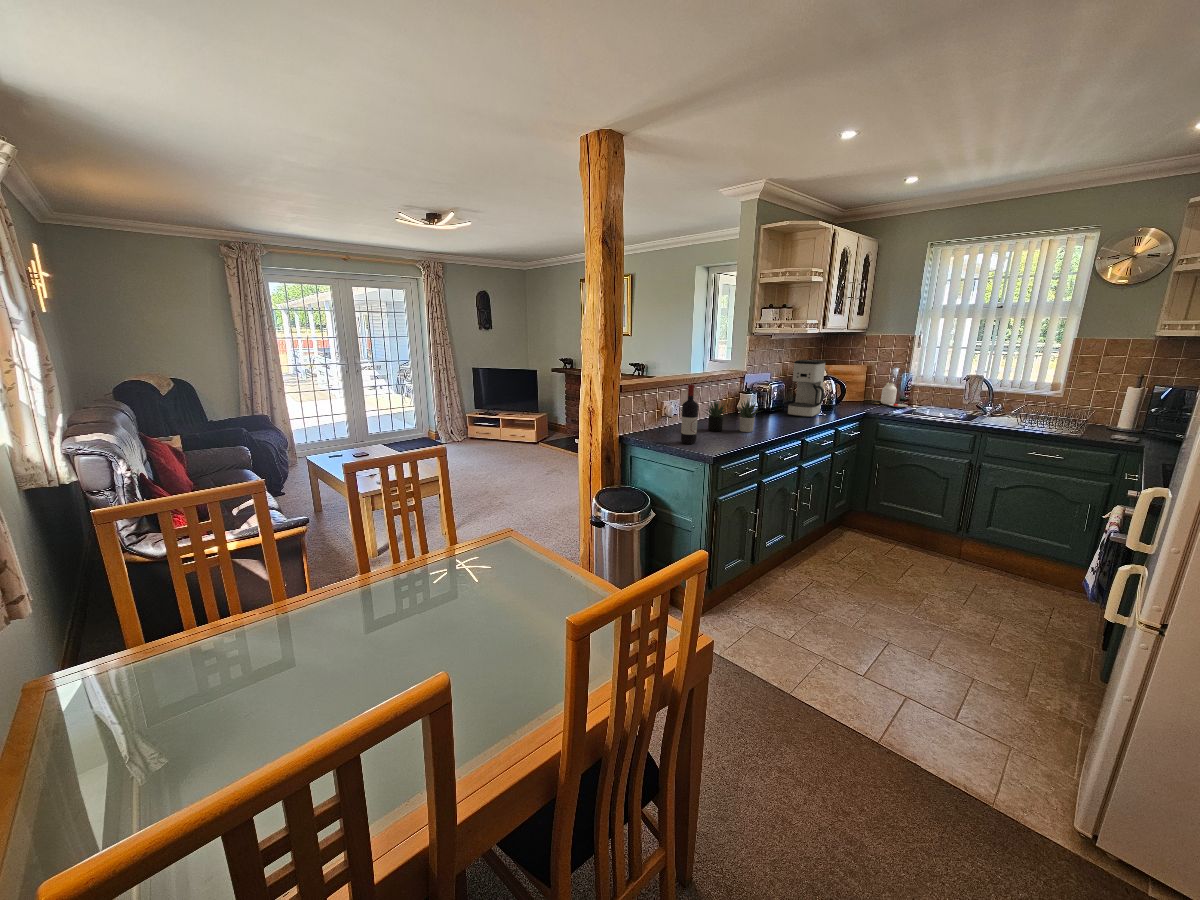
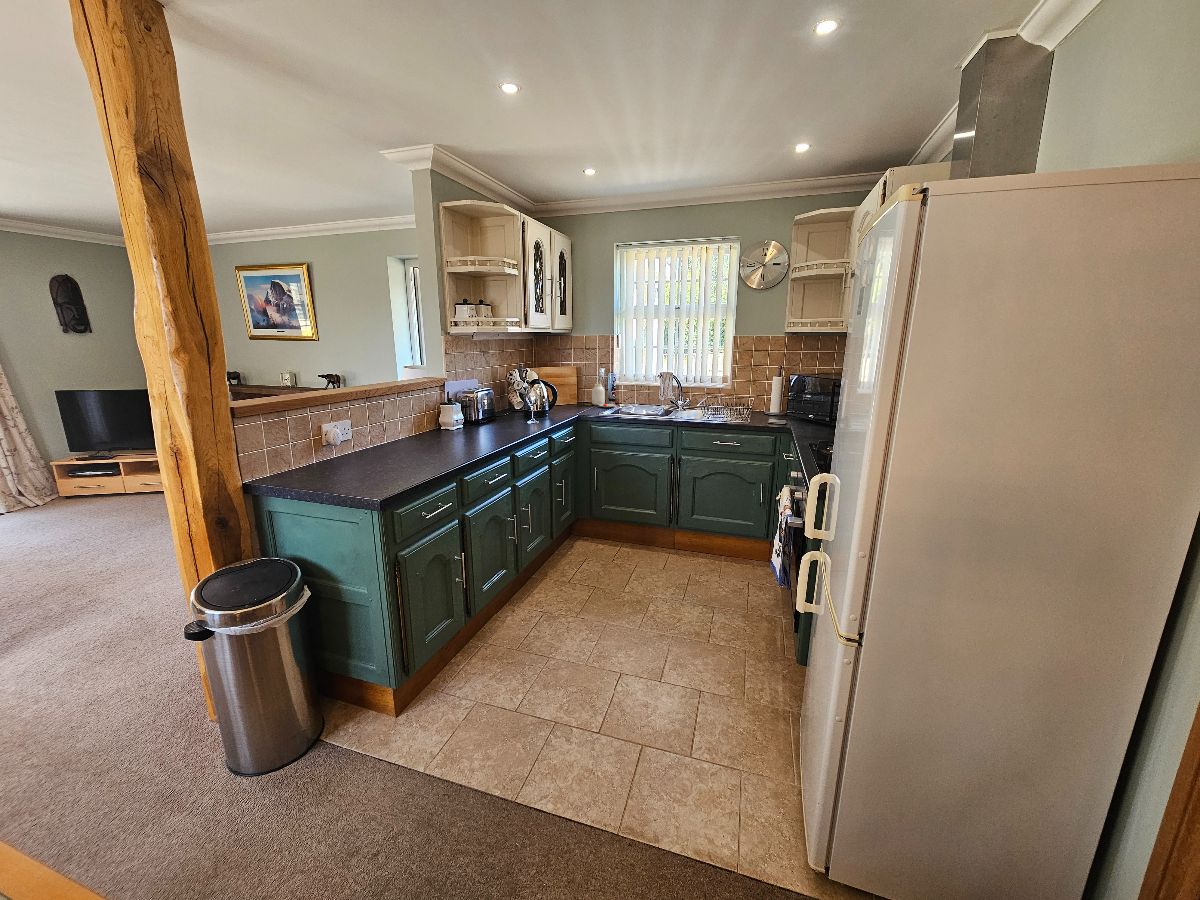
coffee maker: present [788,360,826,417] -> none [498,362,535,426]
wine bottle: present [681,385,698,444] -> none [337,399,367,483]
succulent plant: present [705,400,760,432] -> none [379,410,463,458]

